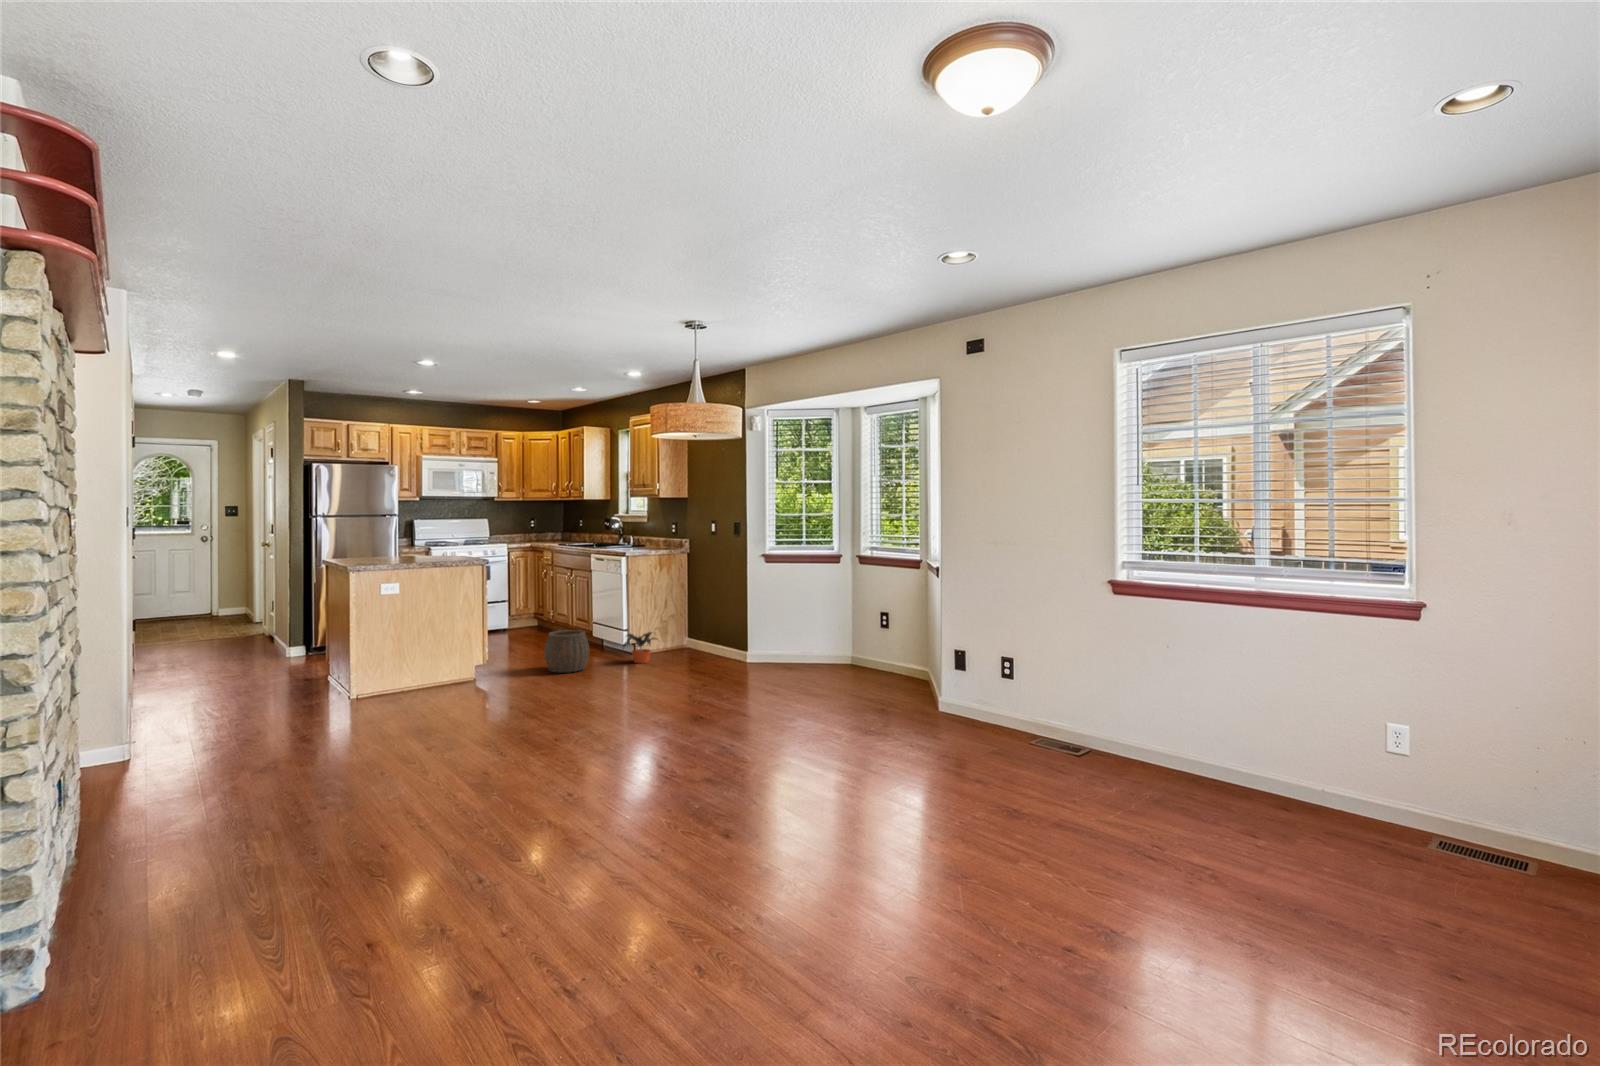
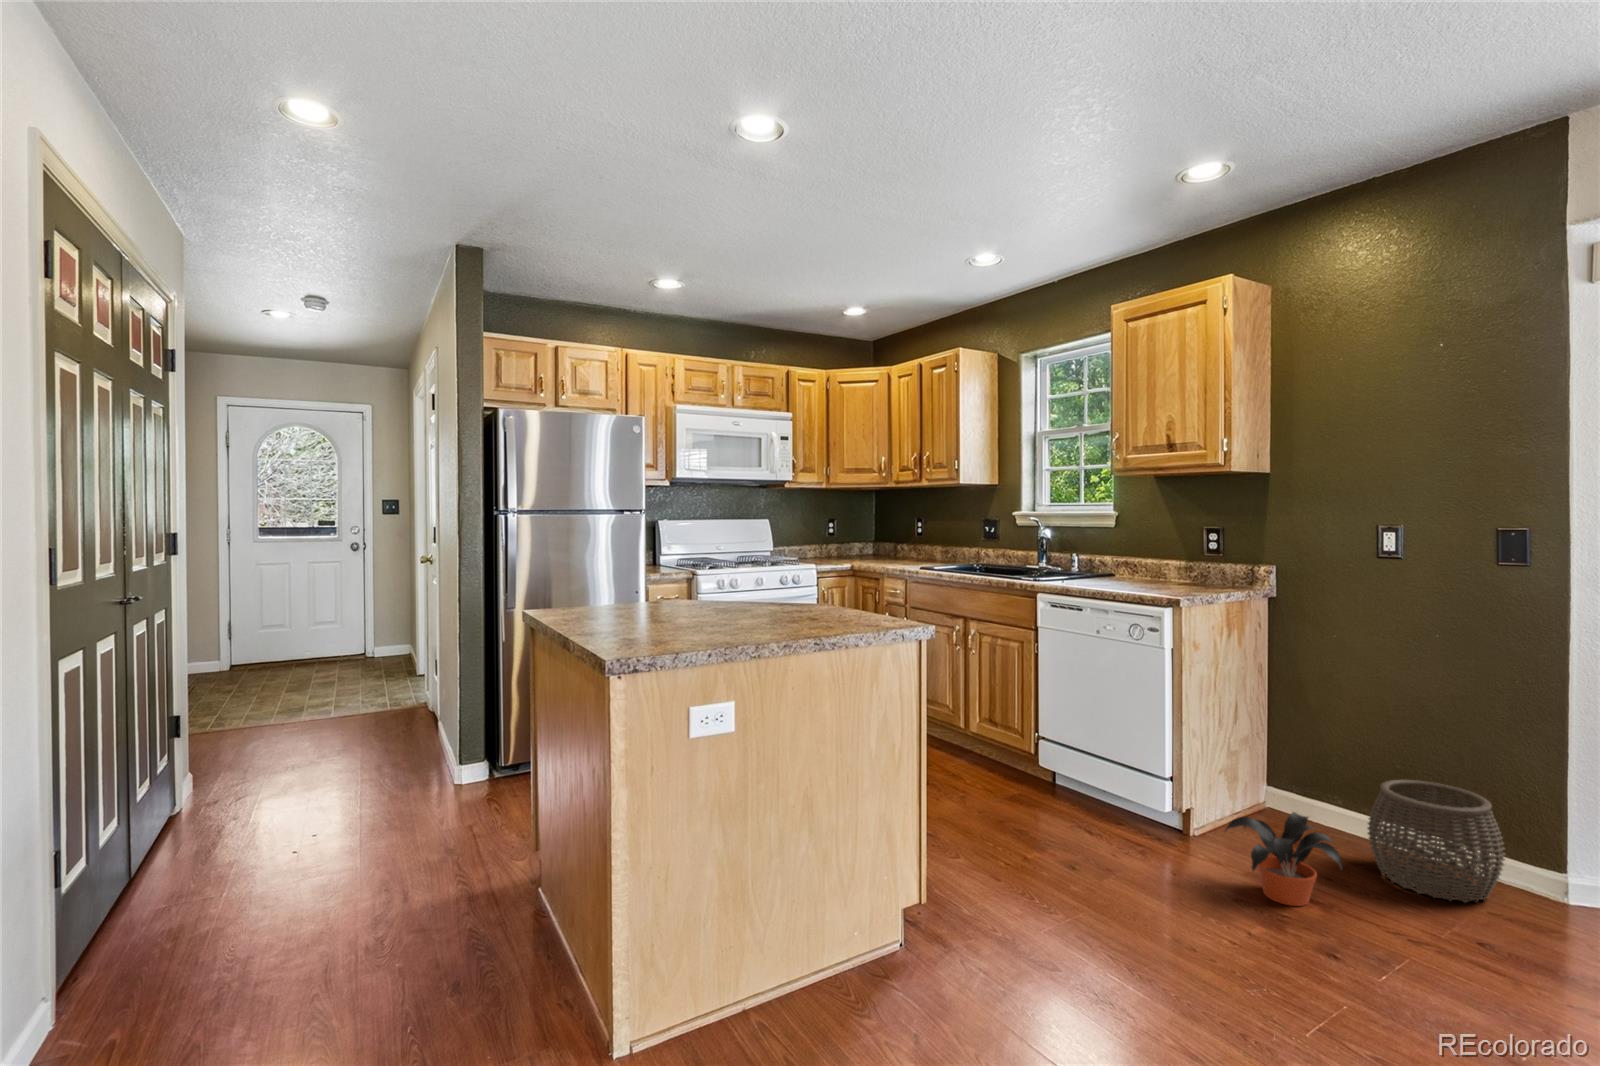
woven basket: present [545,630,589,673] -> present [1368,780,1505,902]

